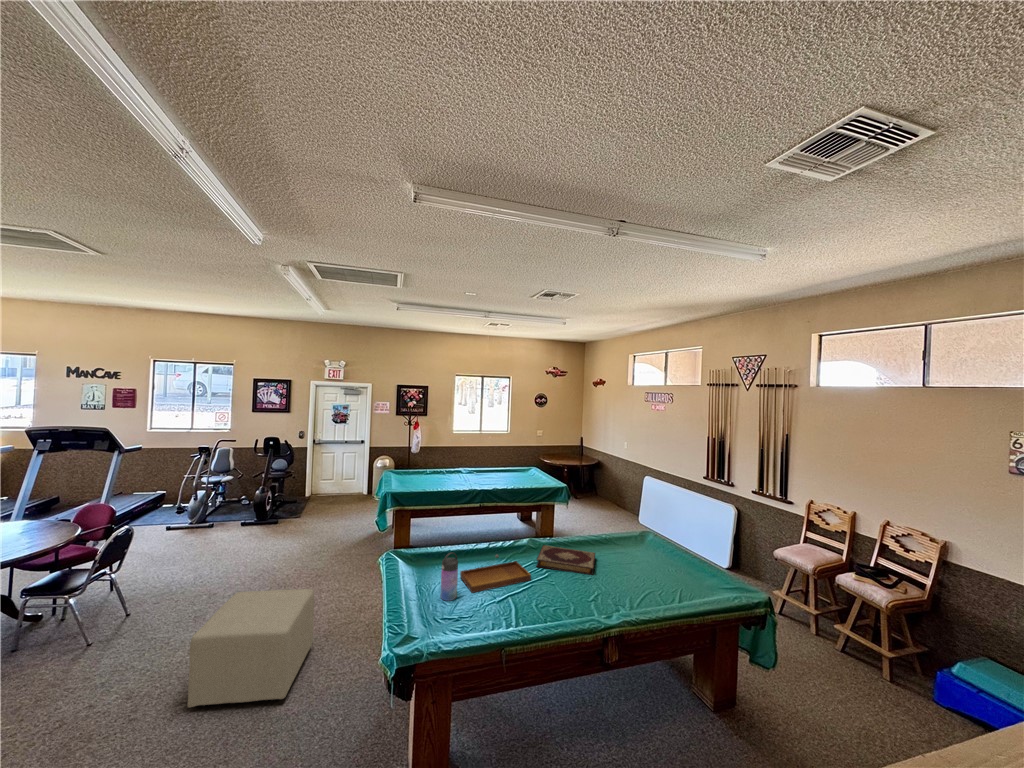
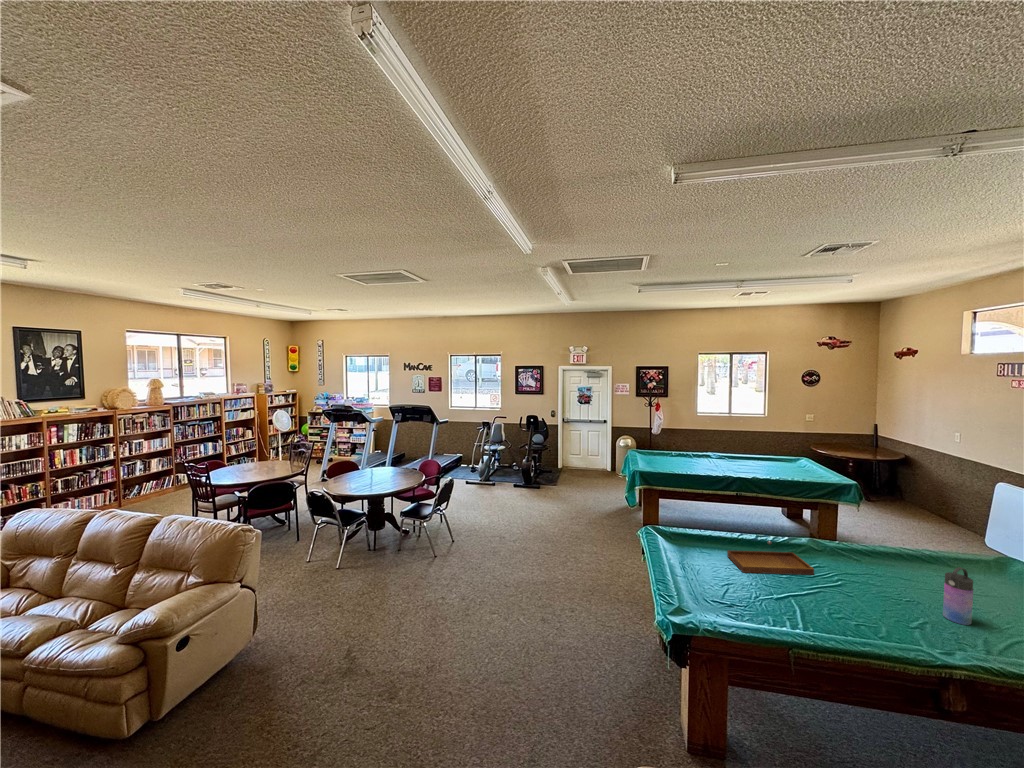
book: present [536,545,595,575] -> none [820,542,908,587]
water bottle: present [440,553,458,601] -> present [943,567,973,625]
ottoman: present [188,589,314,707] -> none [509,534,587,622]

